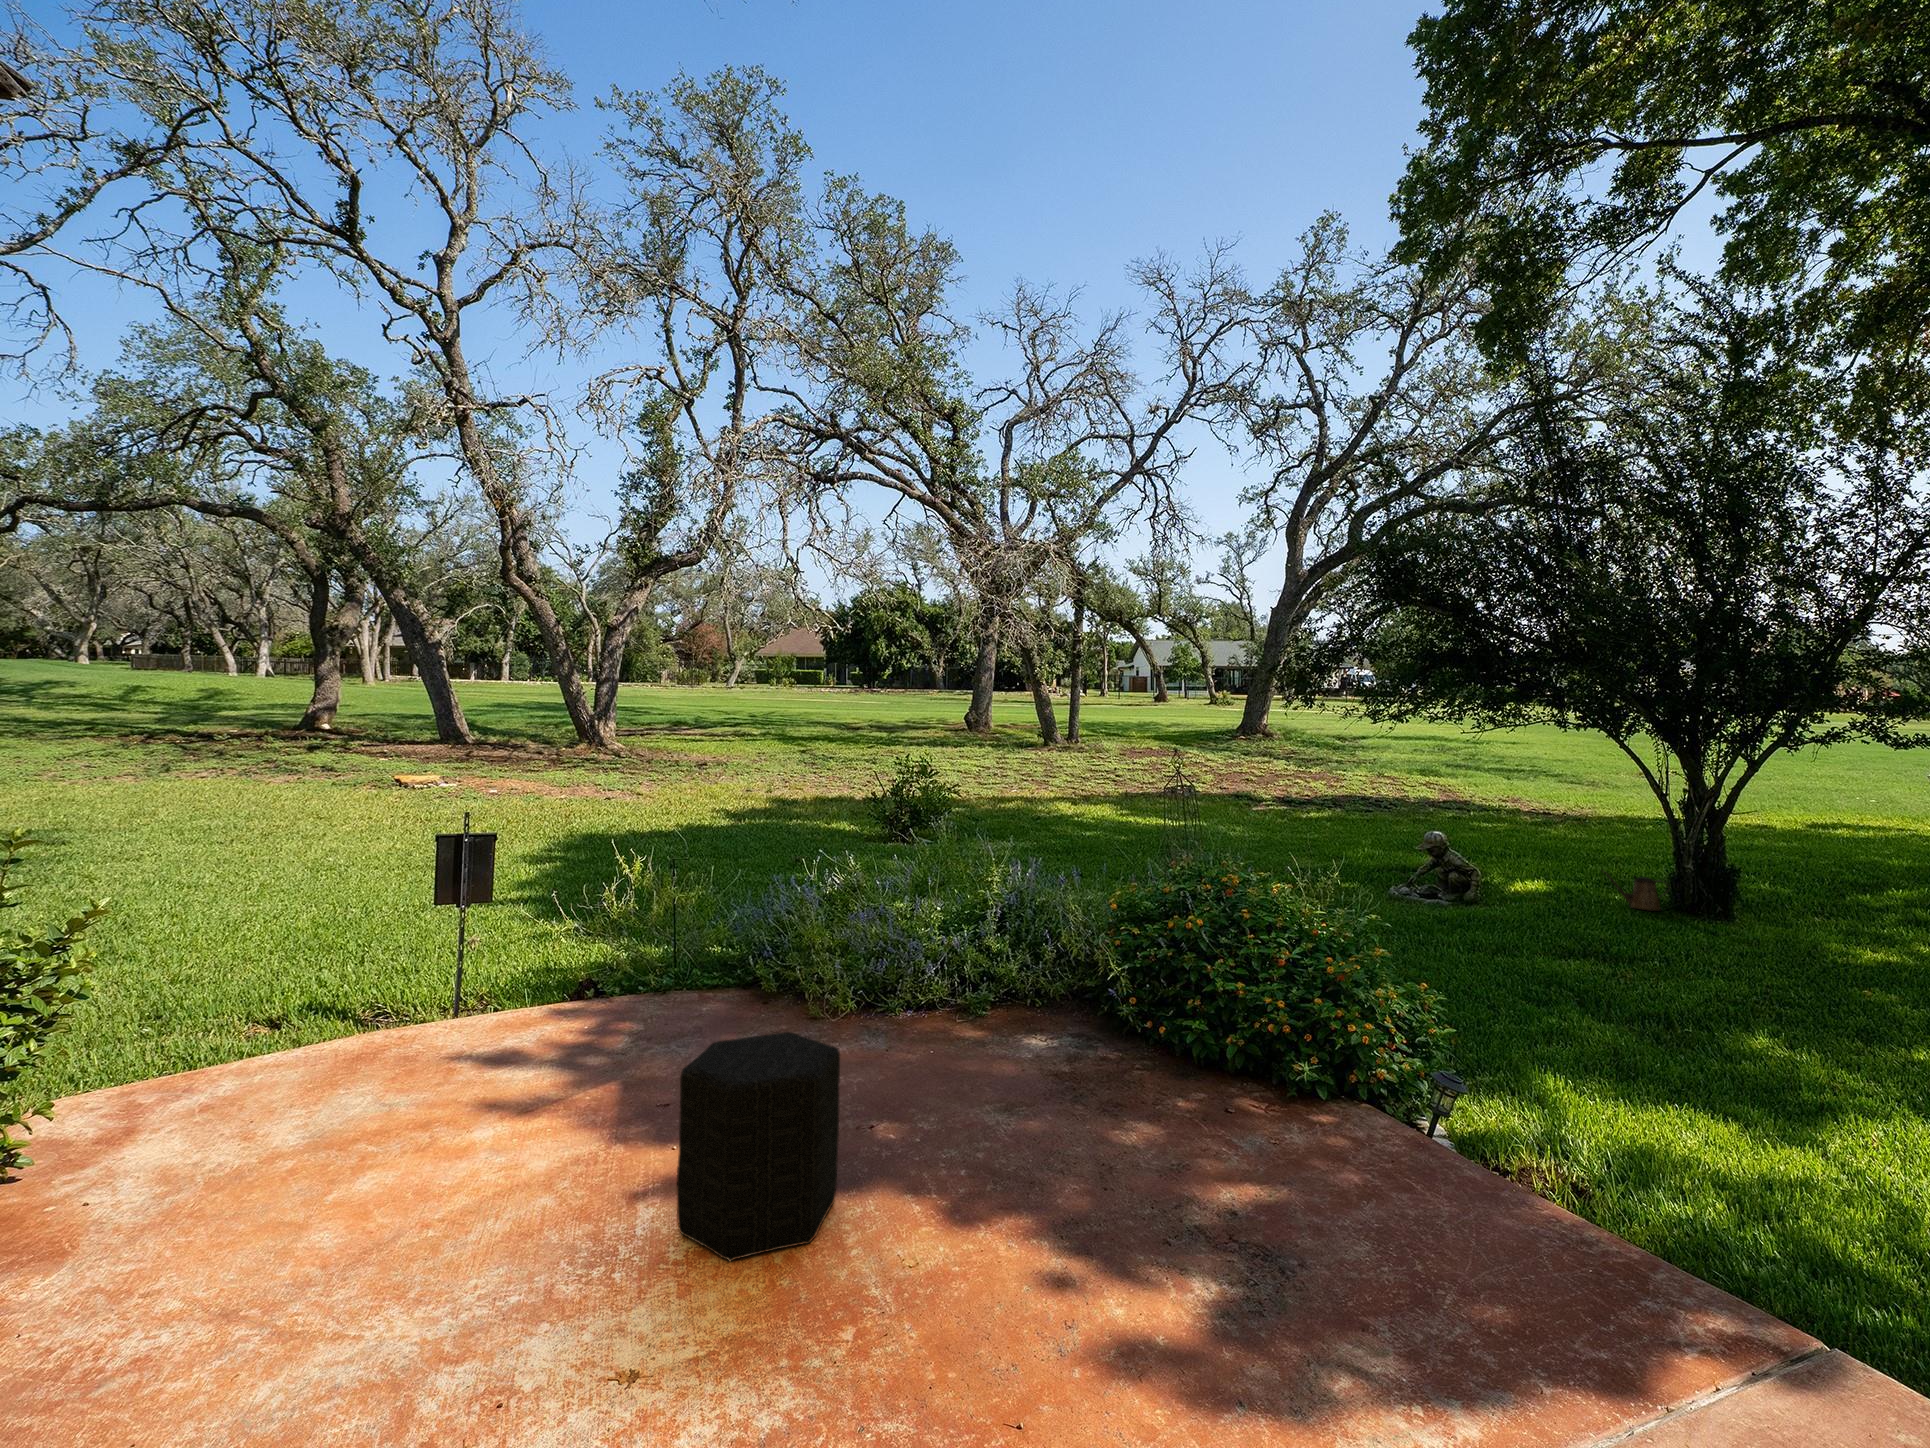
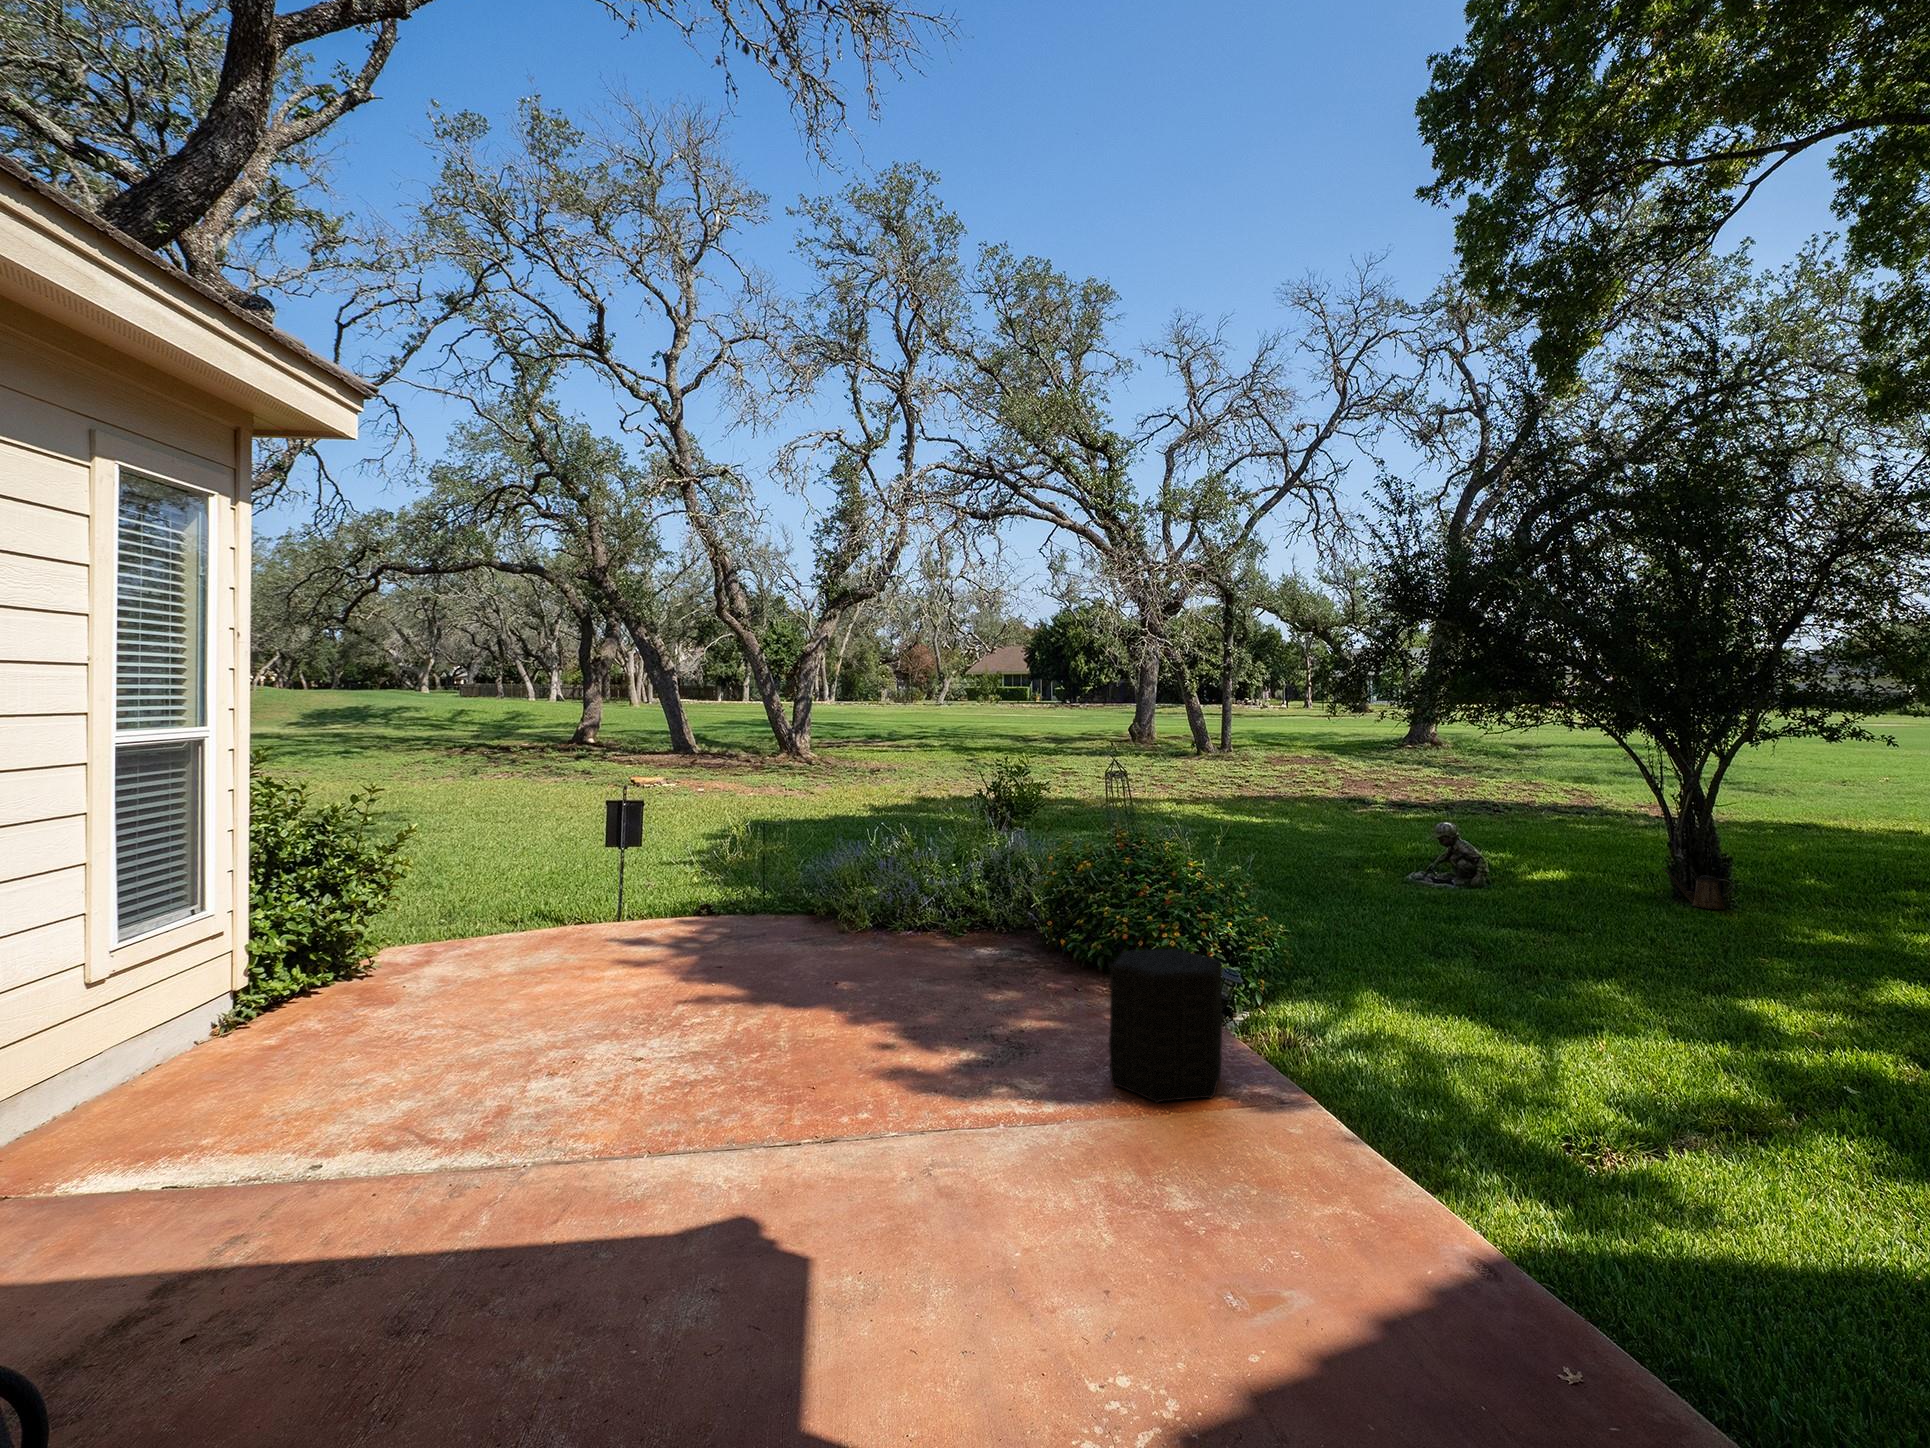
ottoman: present [677,1032,840,1261] -> present [1109,949,1222,1103]

